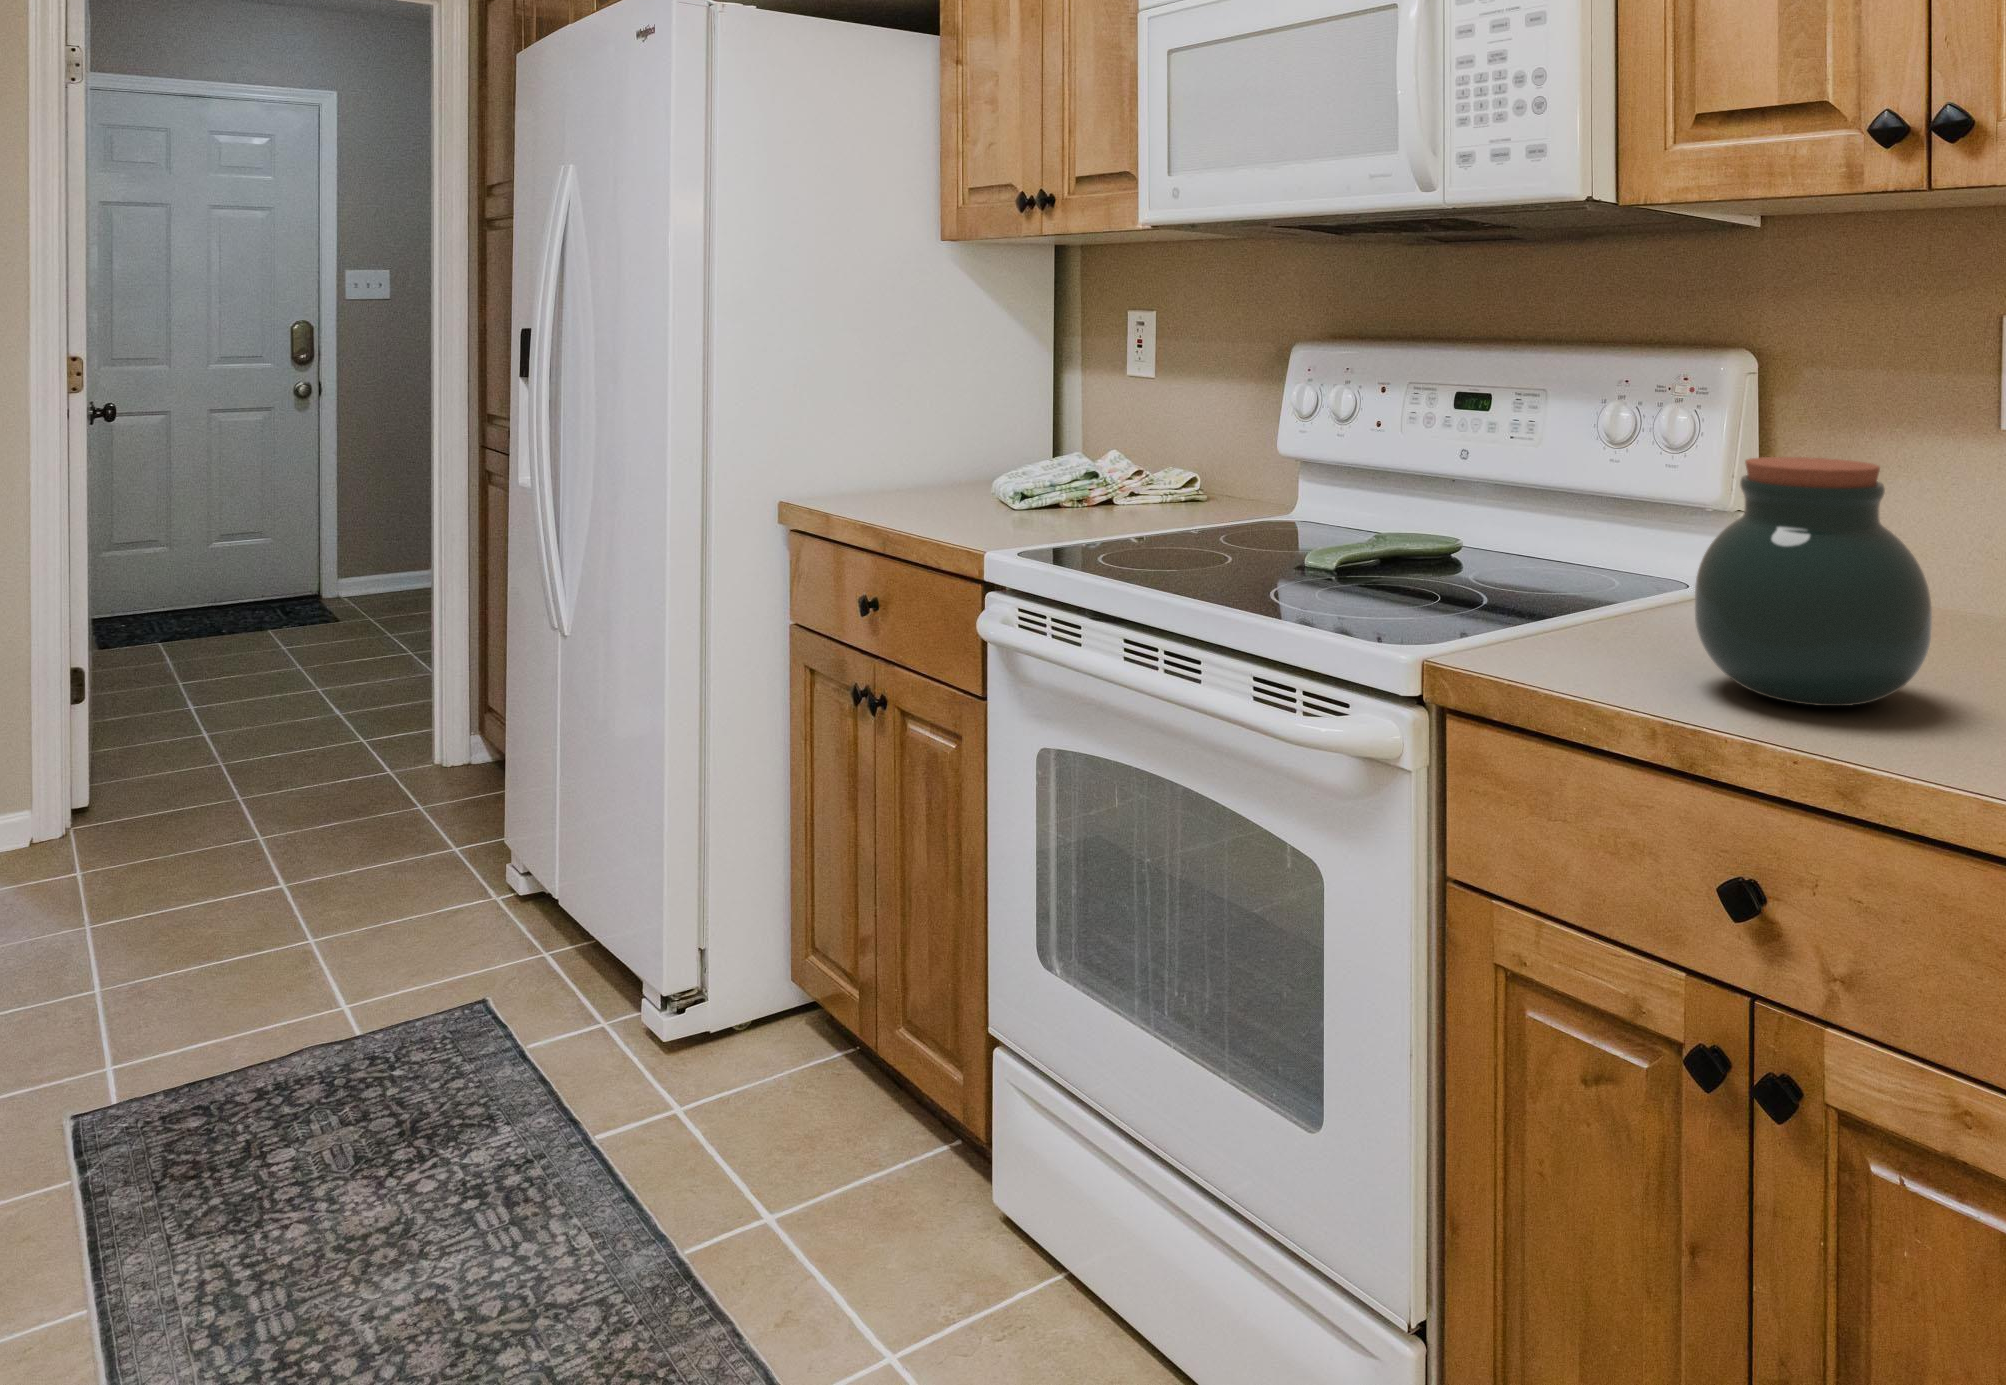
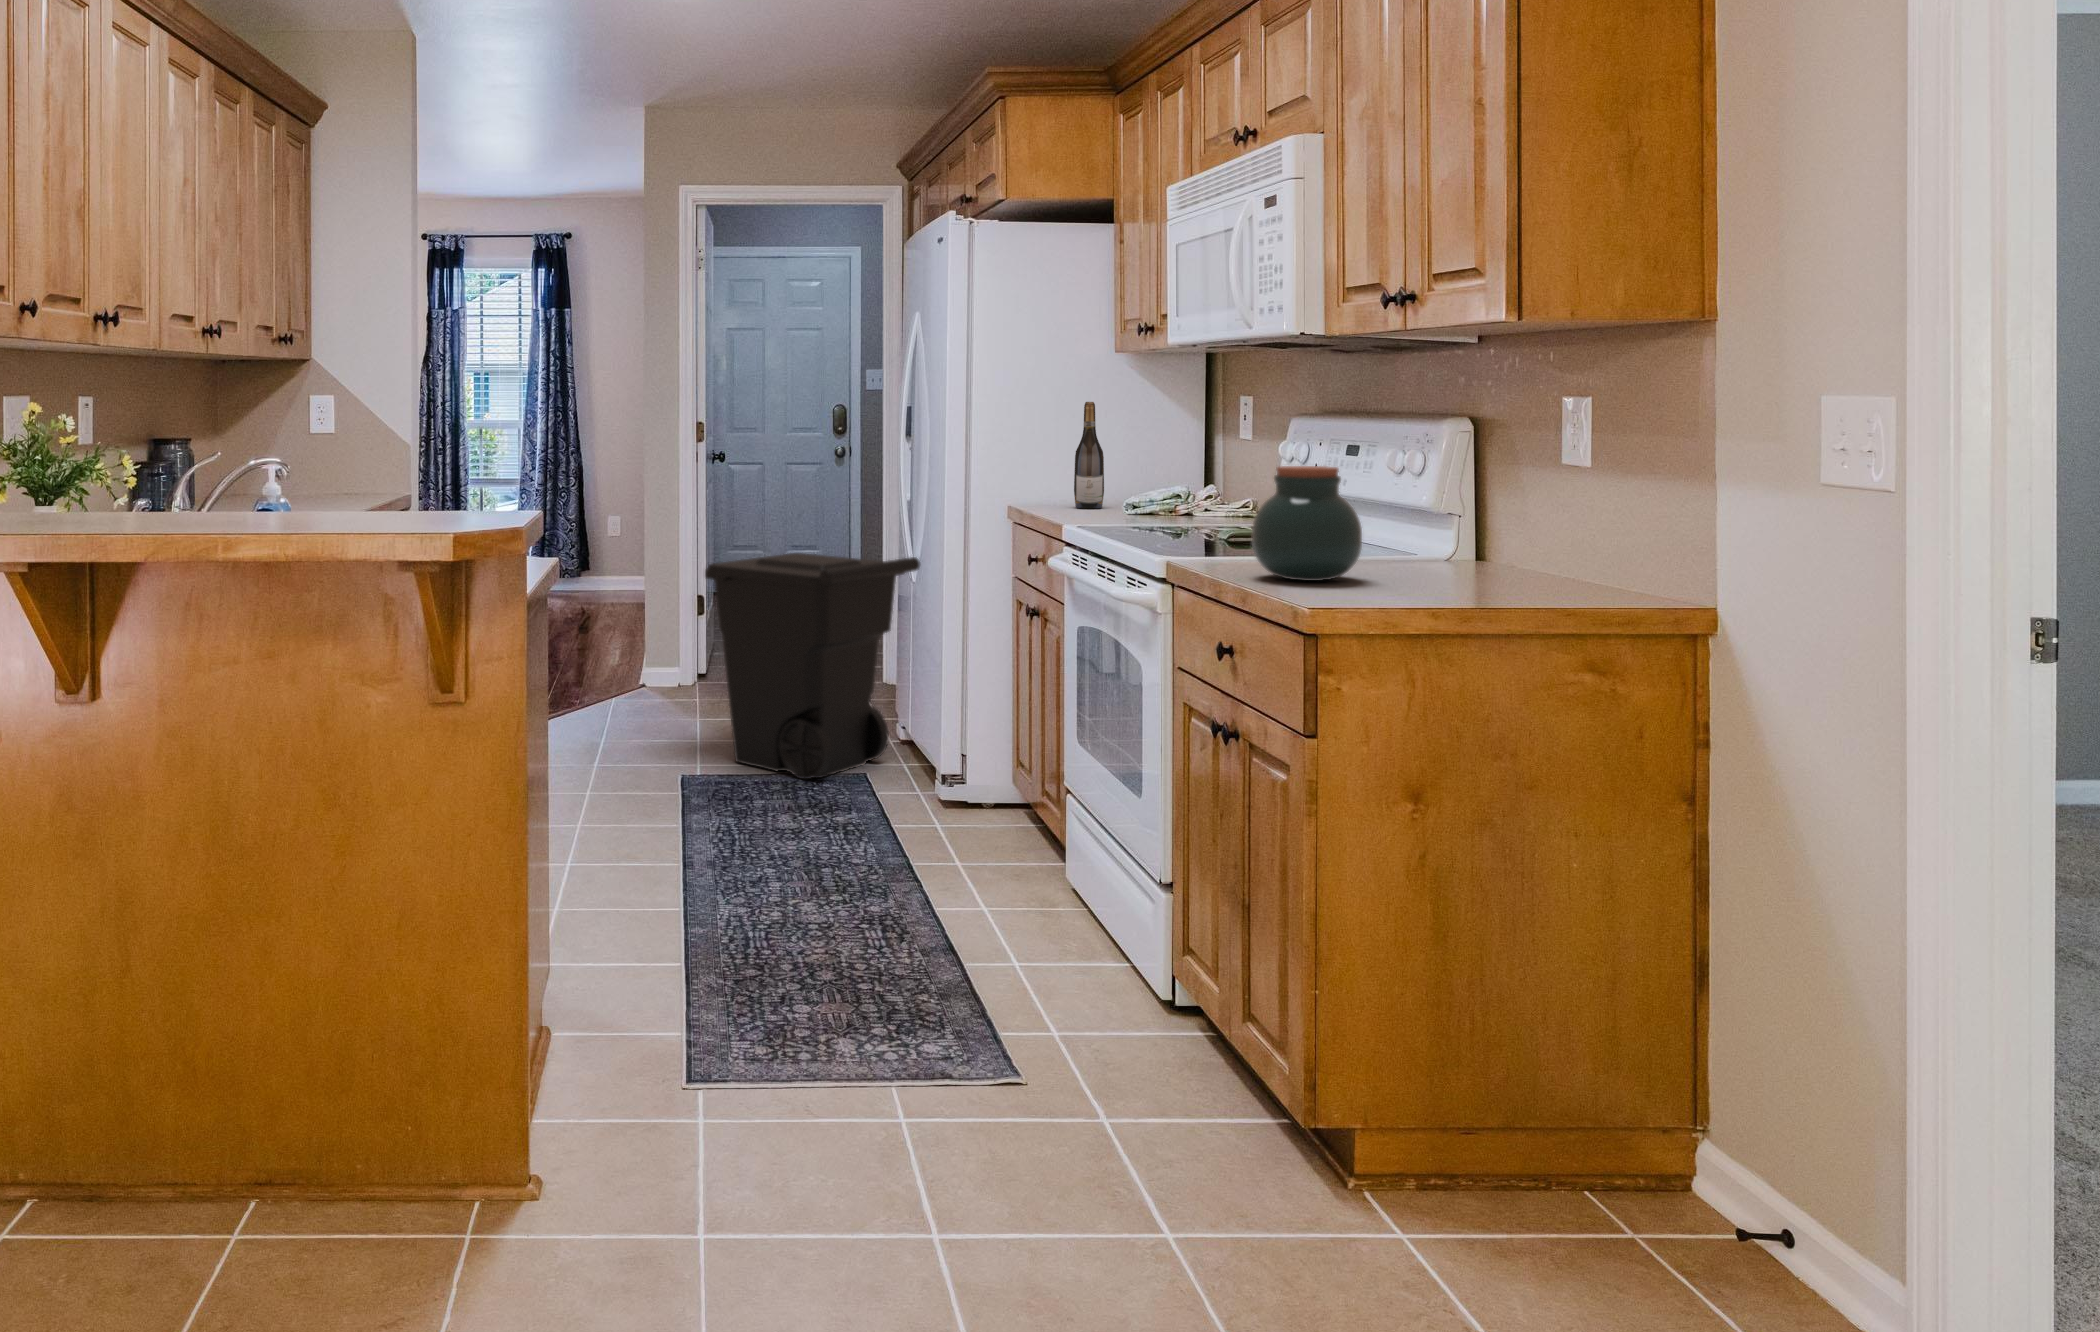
wine bottle: none [896,321,945,500] -> present [1074,402,1104,508]
trash can: none [131,590,577,1051] -> present [705,553,920,779]

